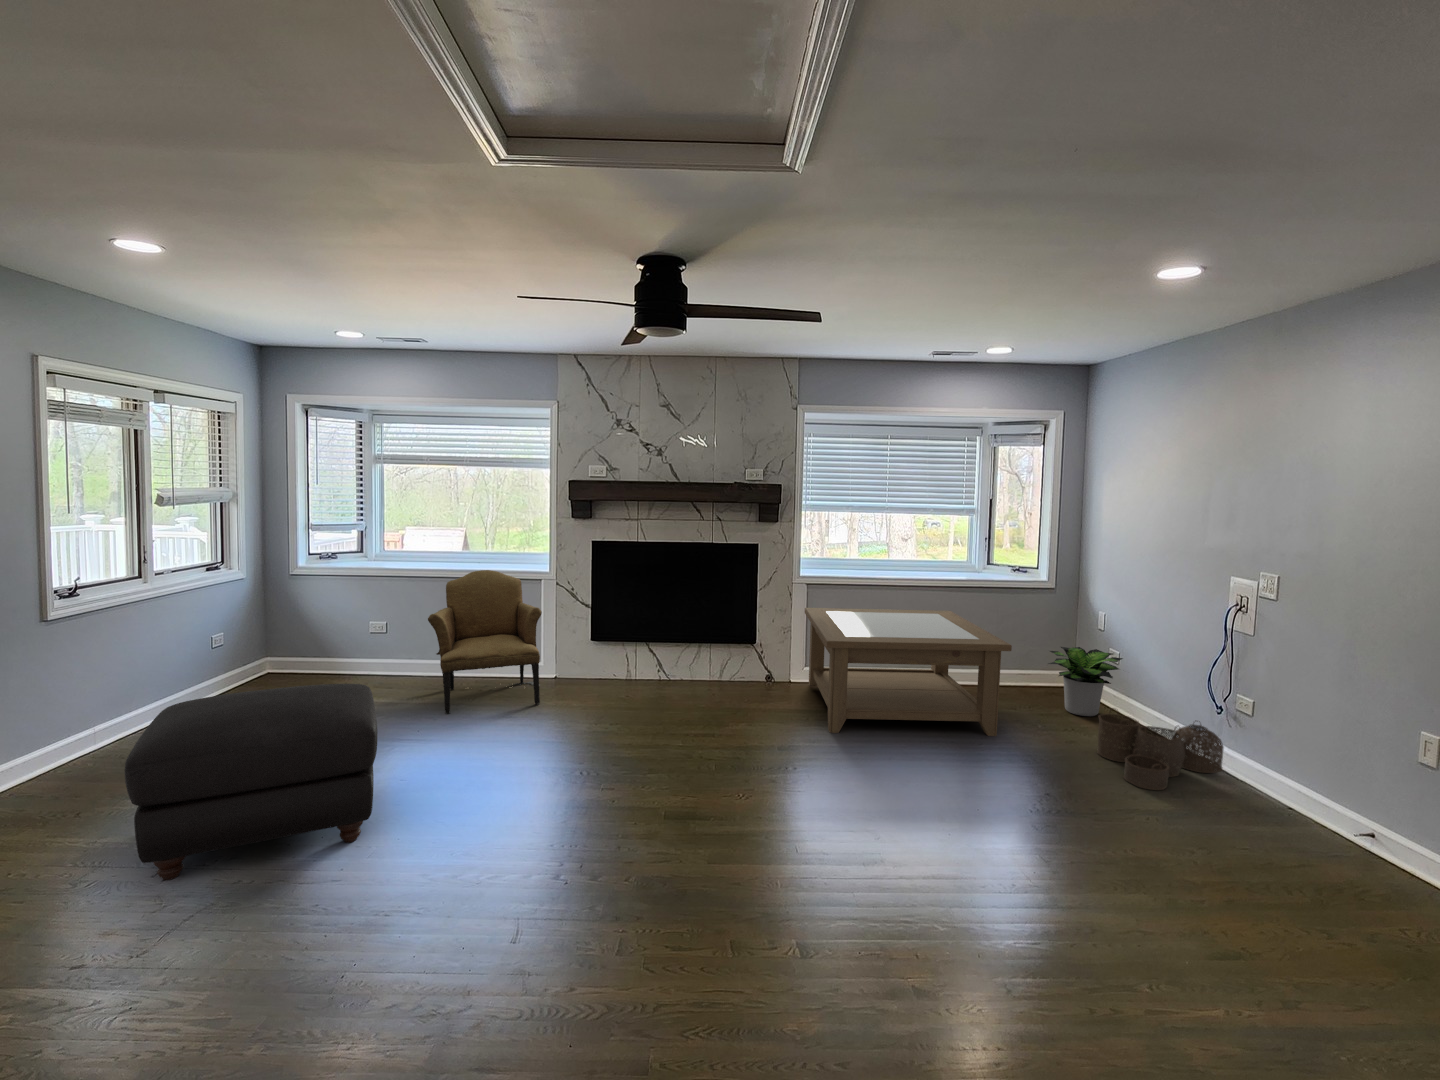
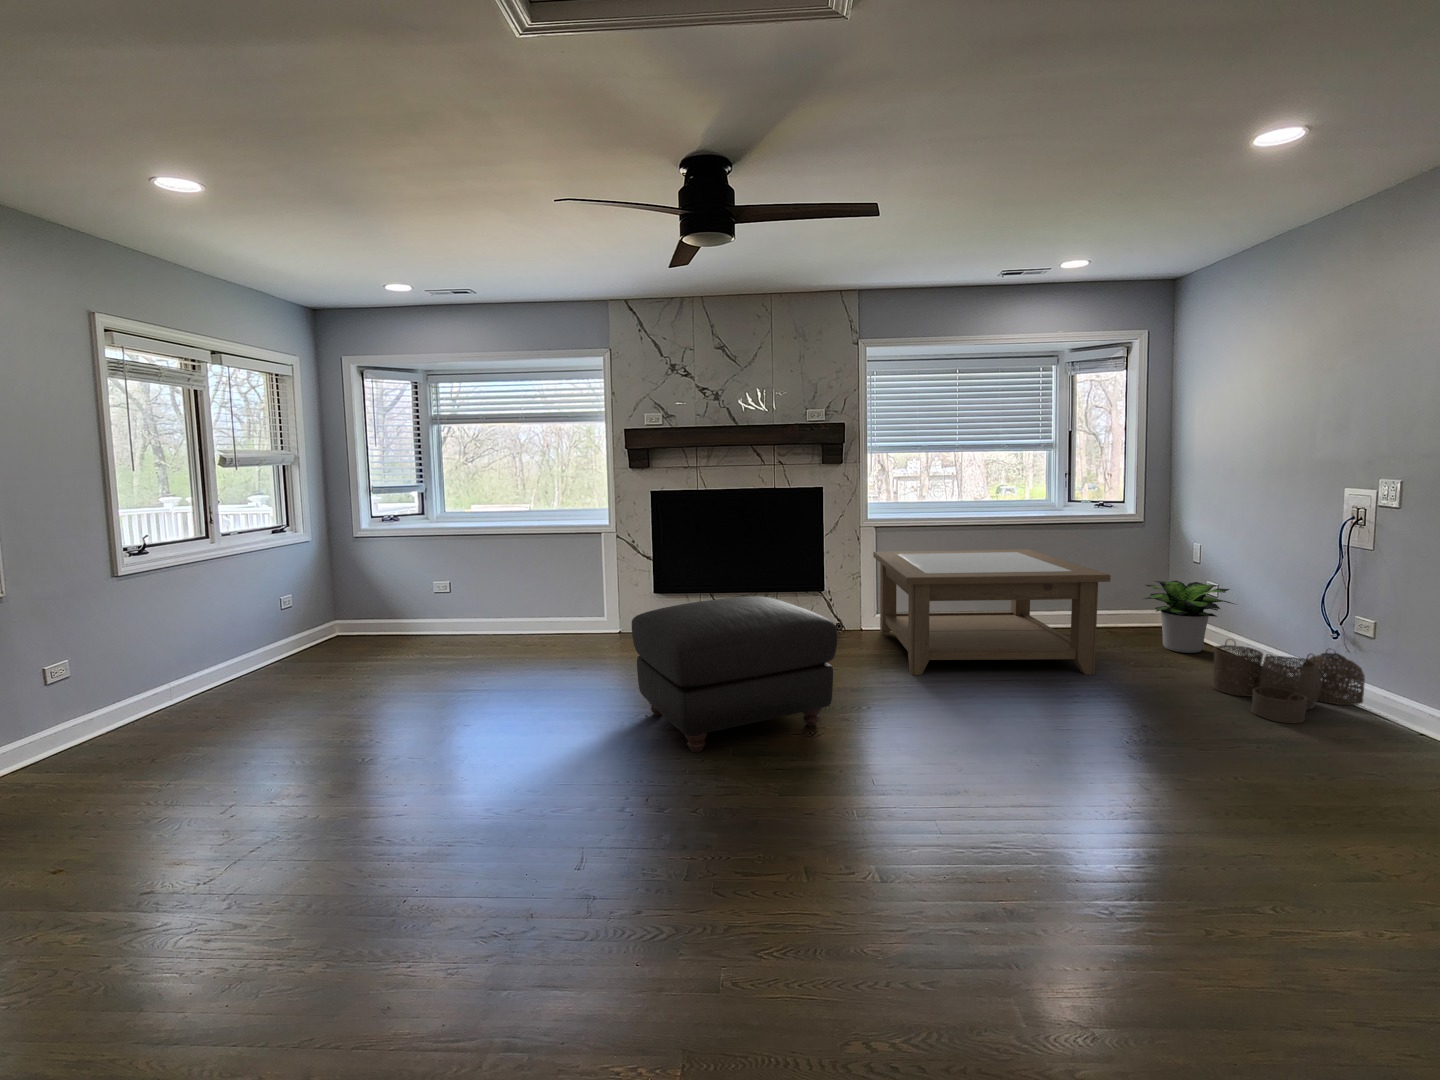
armchair: present [428,570,542,714] -> none [491,525,607,667]
ottoman: present [125,684,377,880] -> present [632,596,837,752]

